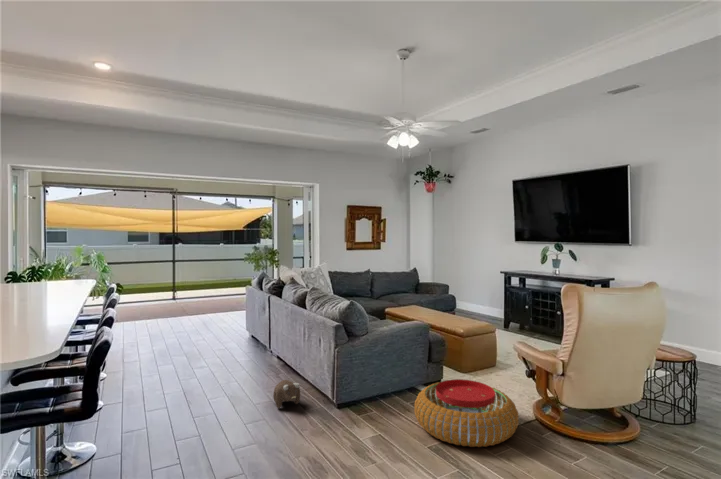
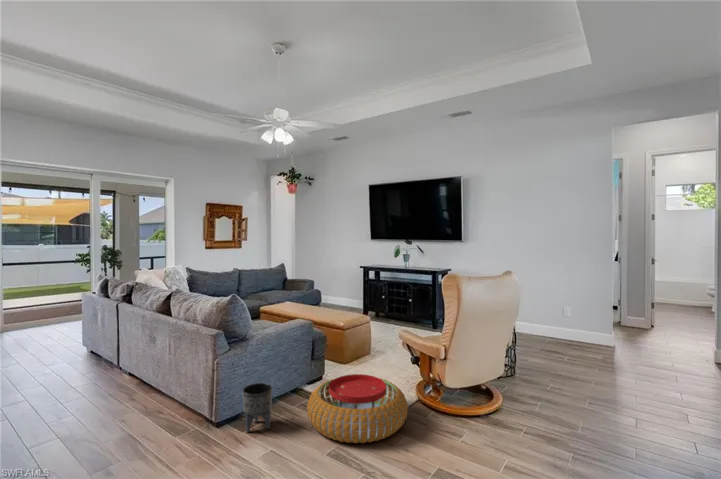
planter: none [356,375,383,418] -> present [242,383,272,432]
plush toy: present [273,380,300,408] -> none [134,403,171,440]

